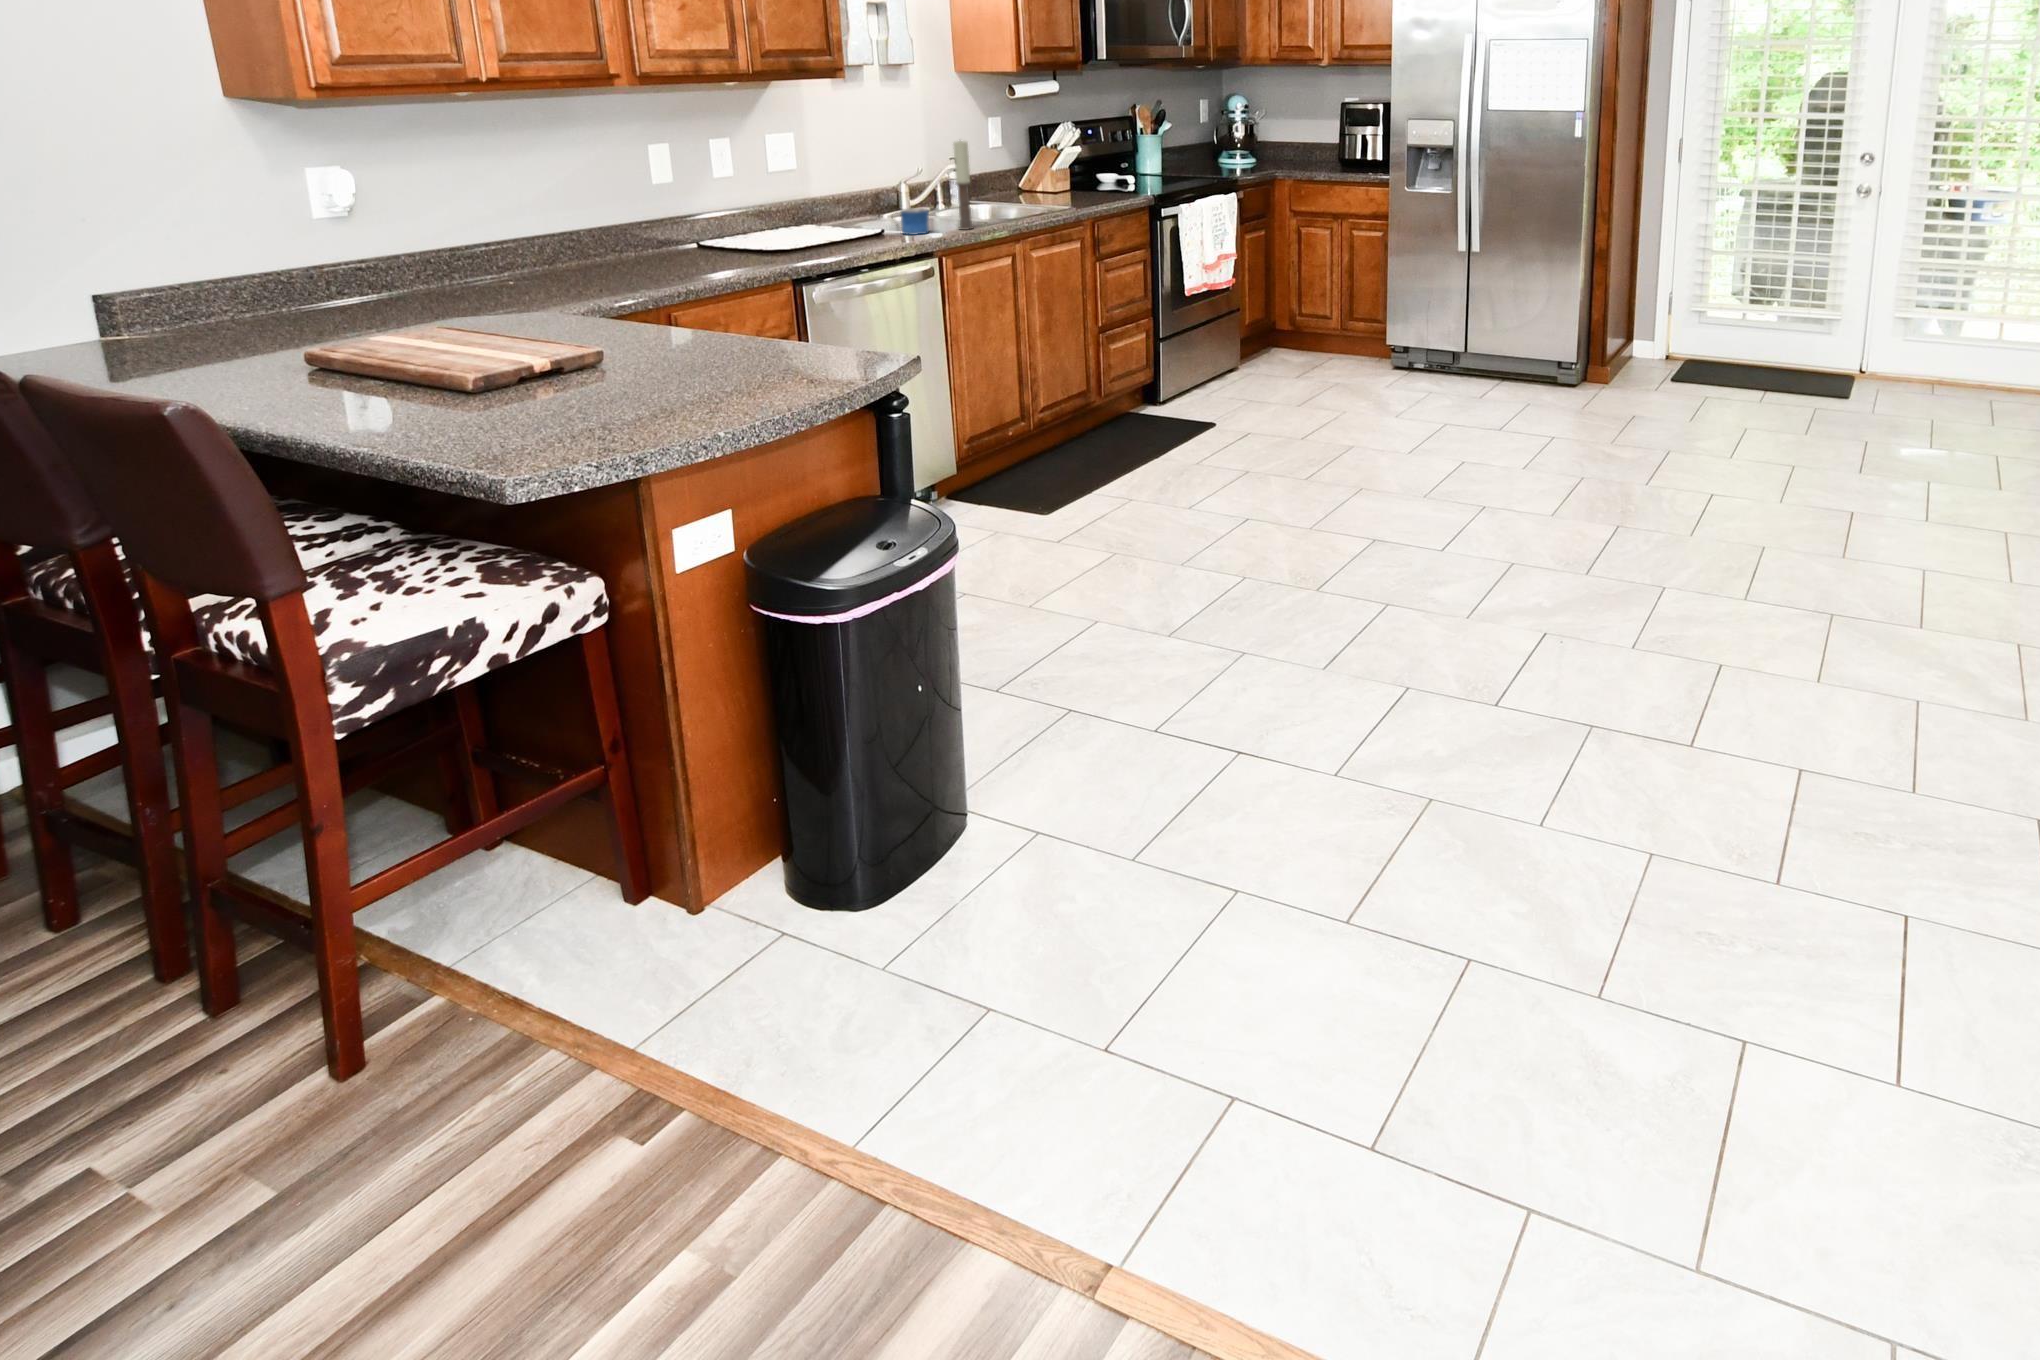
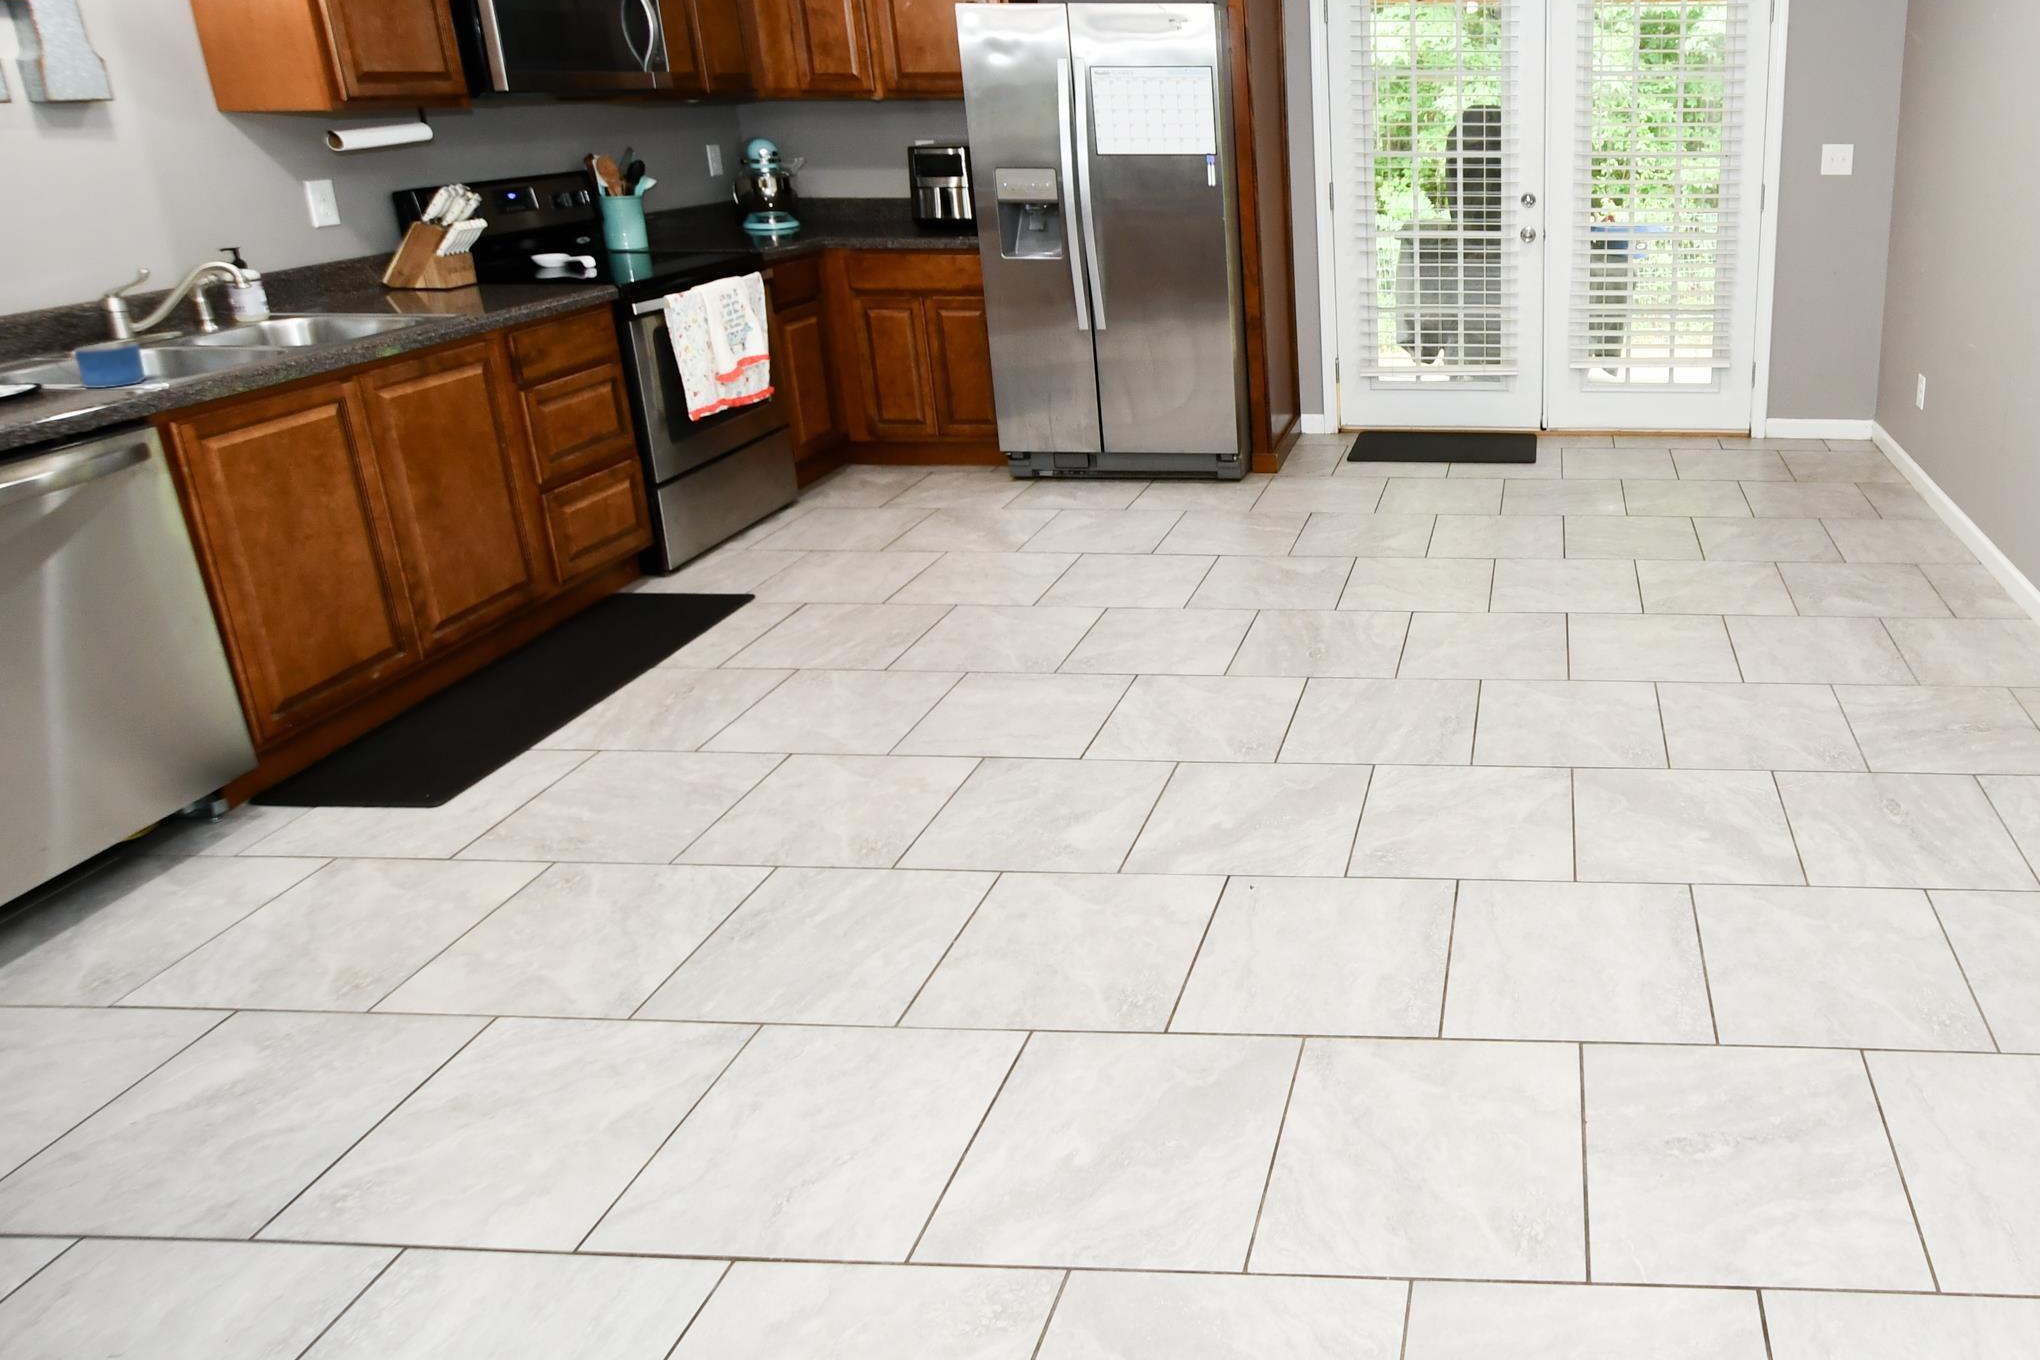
candle: present [953,141,972,230] -> none [178,225,247,370]

